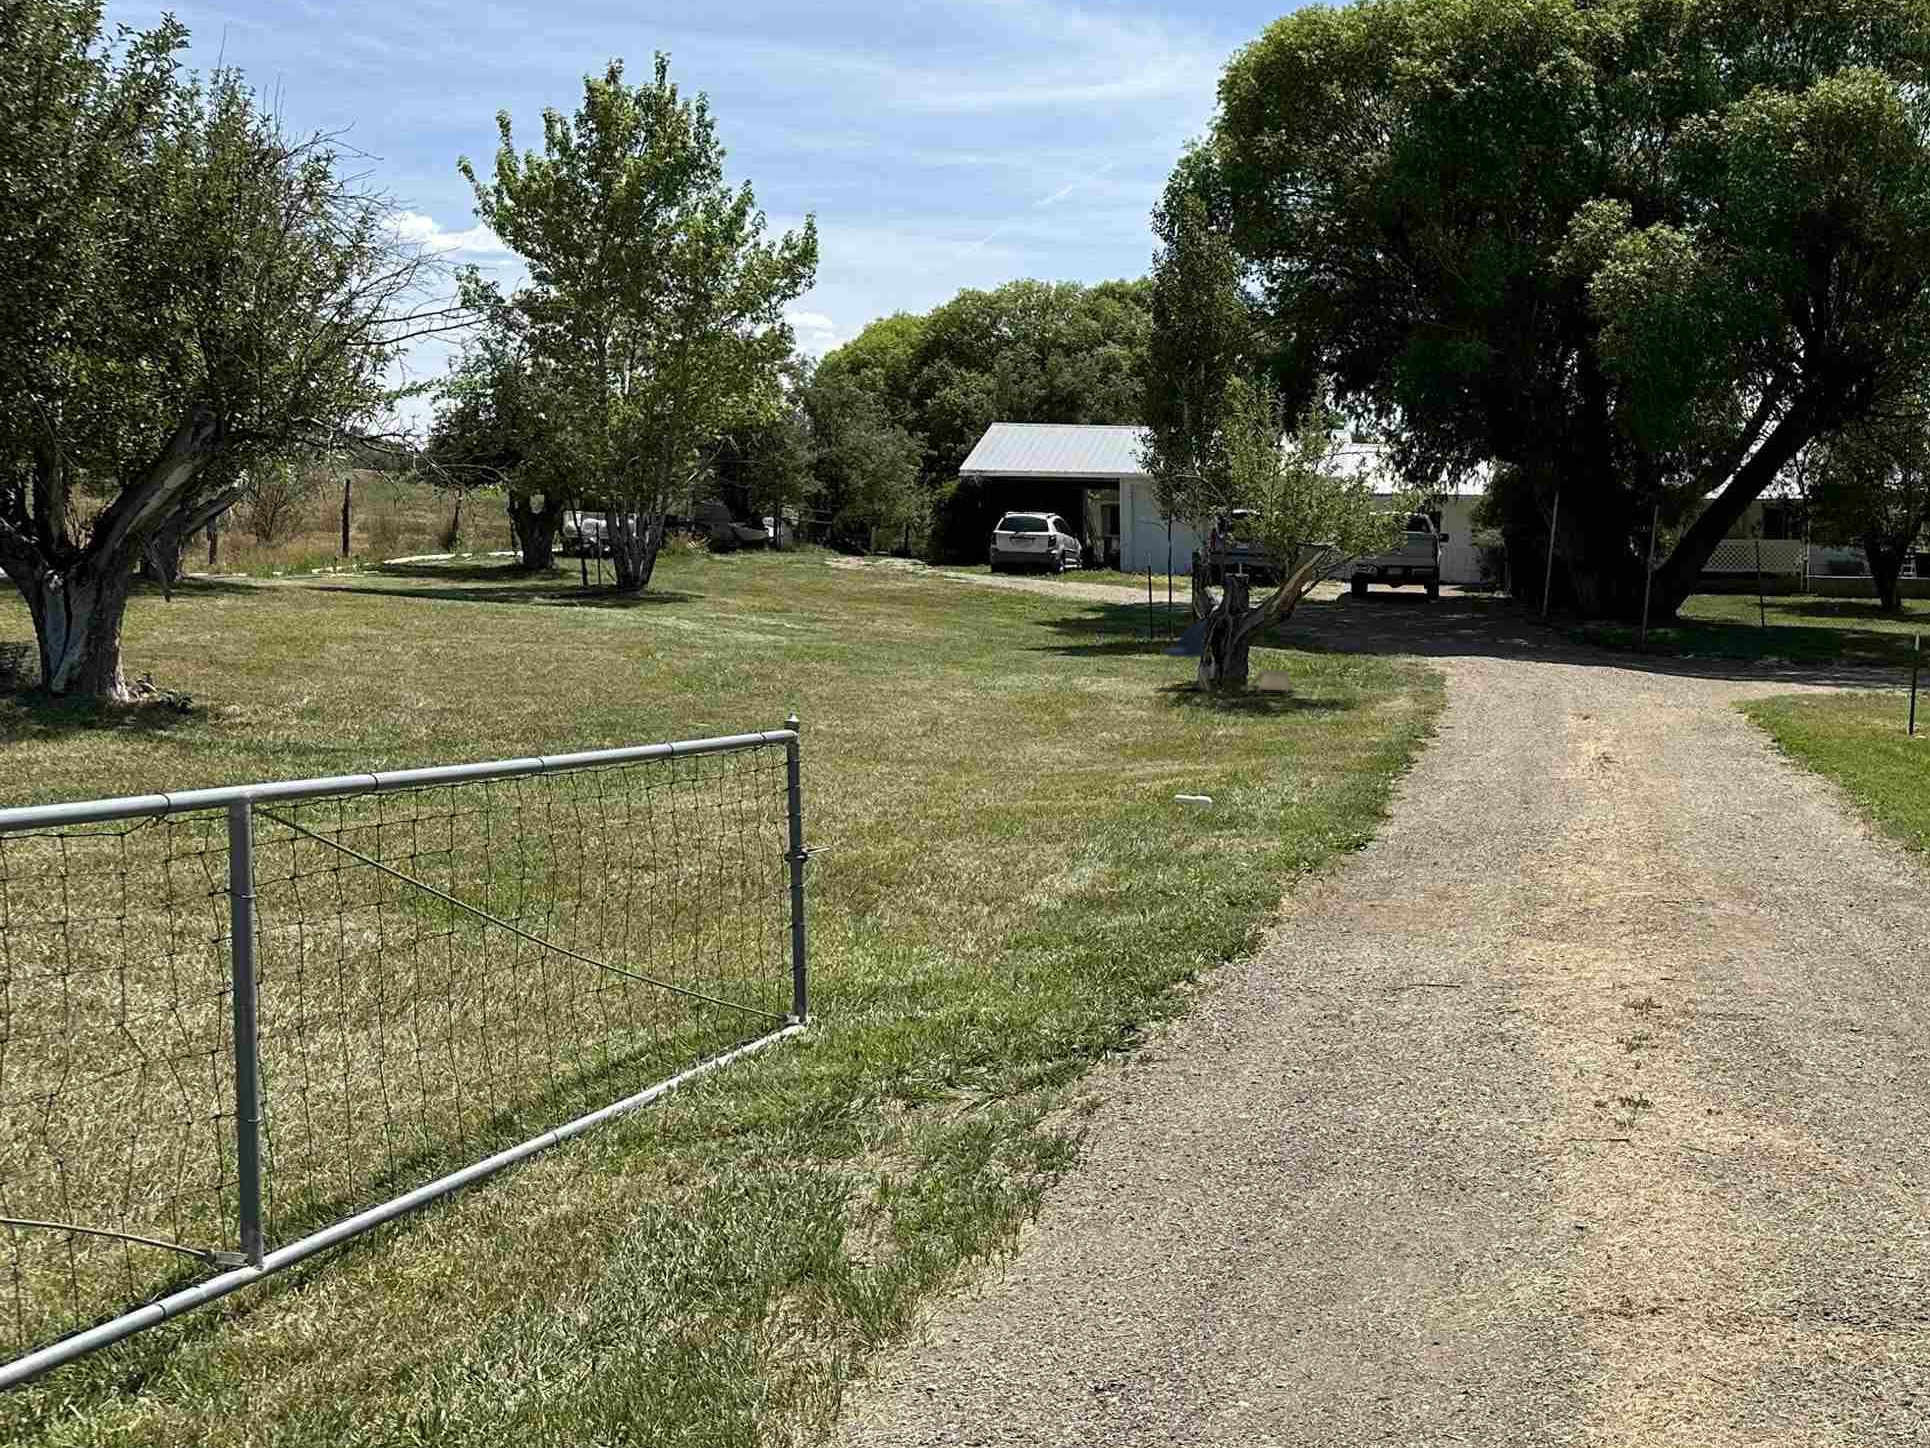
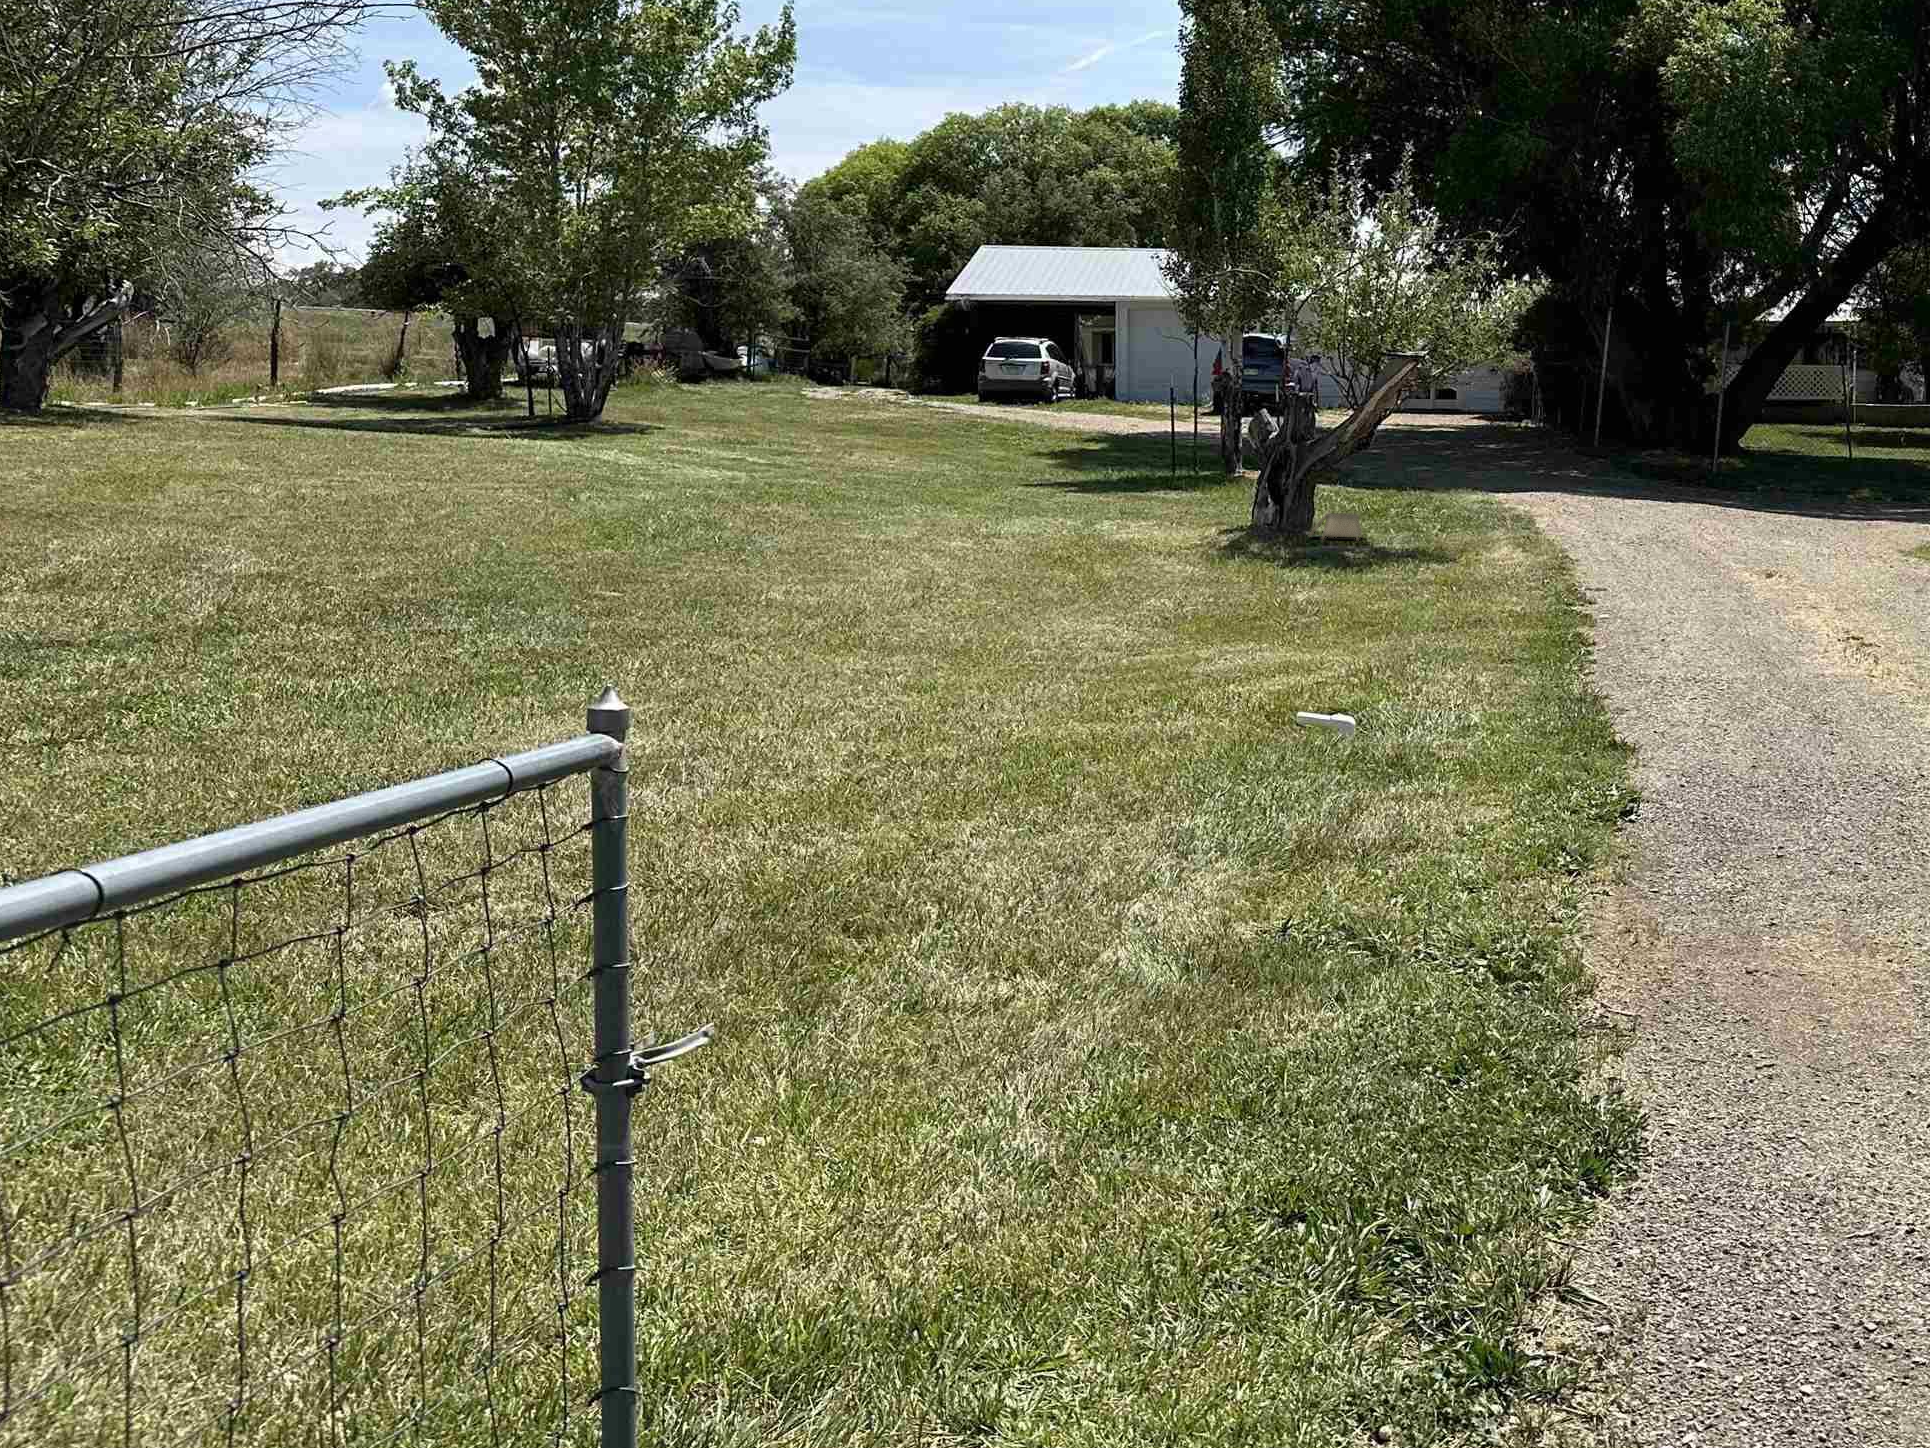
chair: present [1164,622,1206,684] -> none [1204,454,1263,539]

